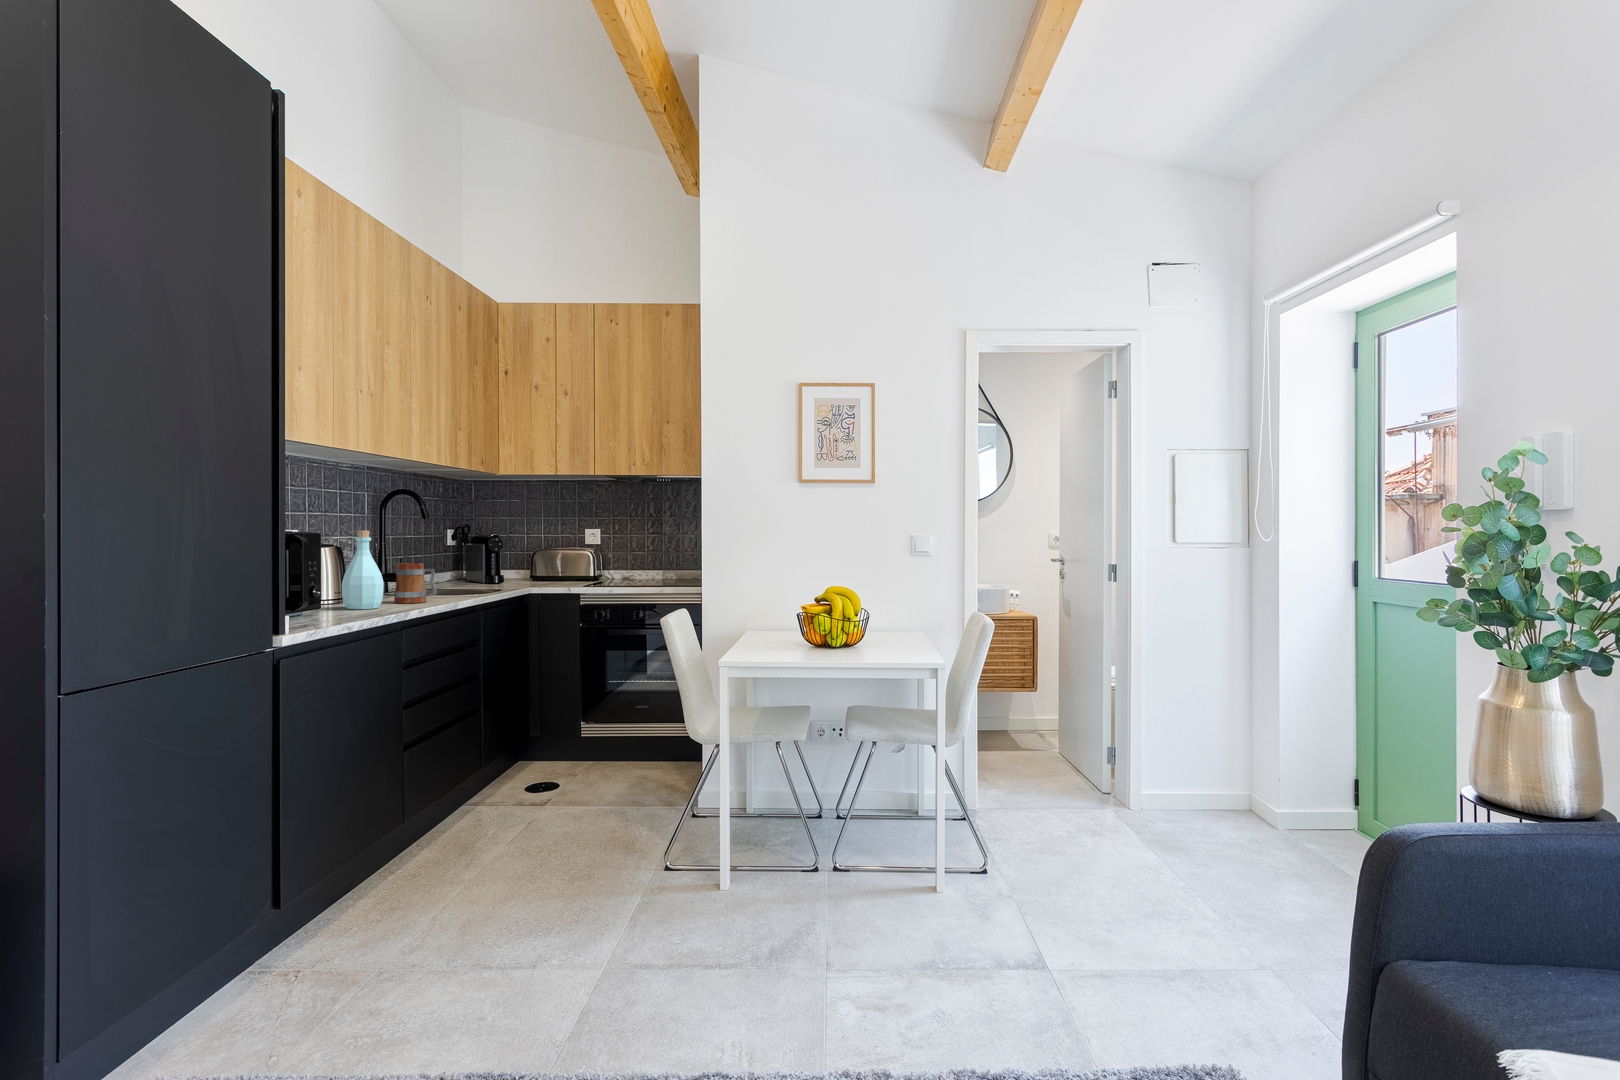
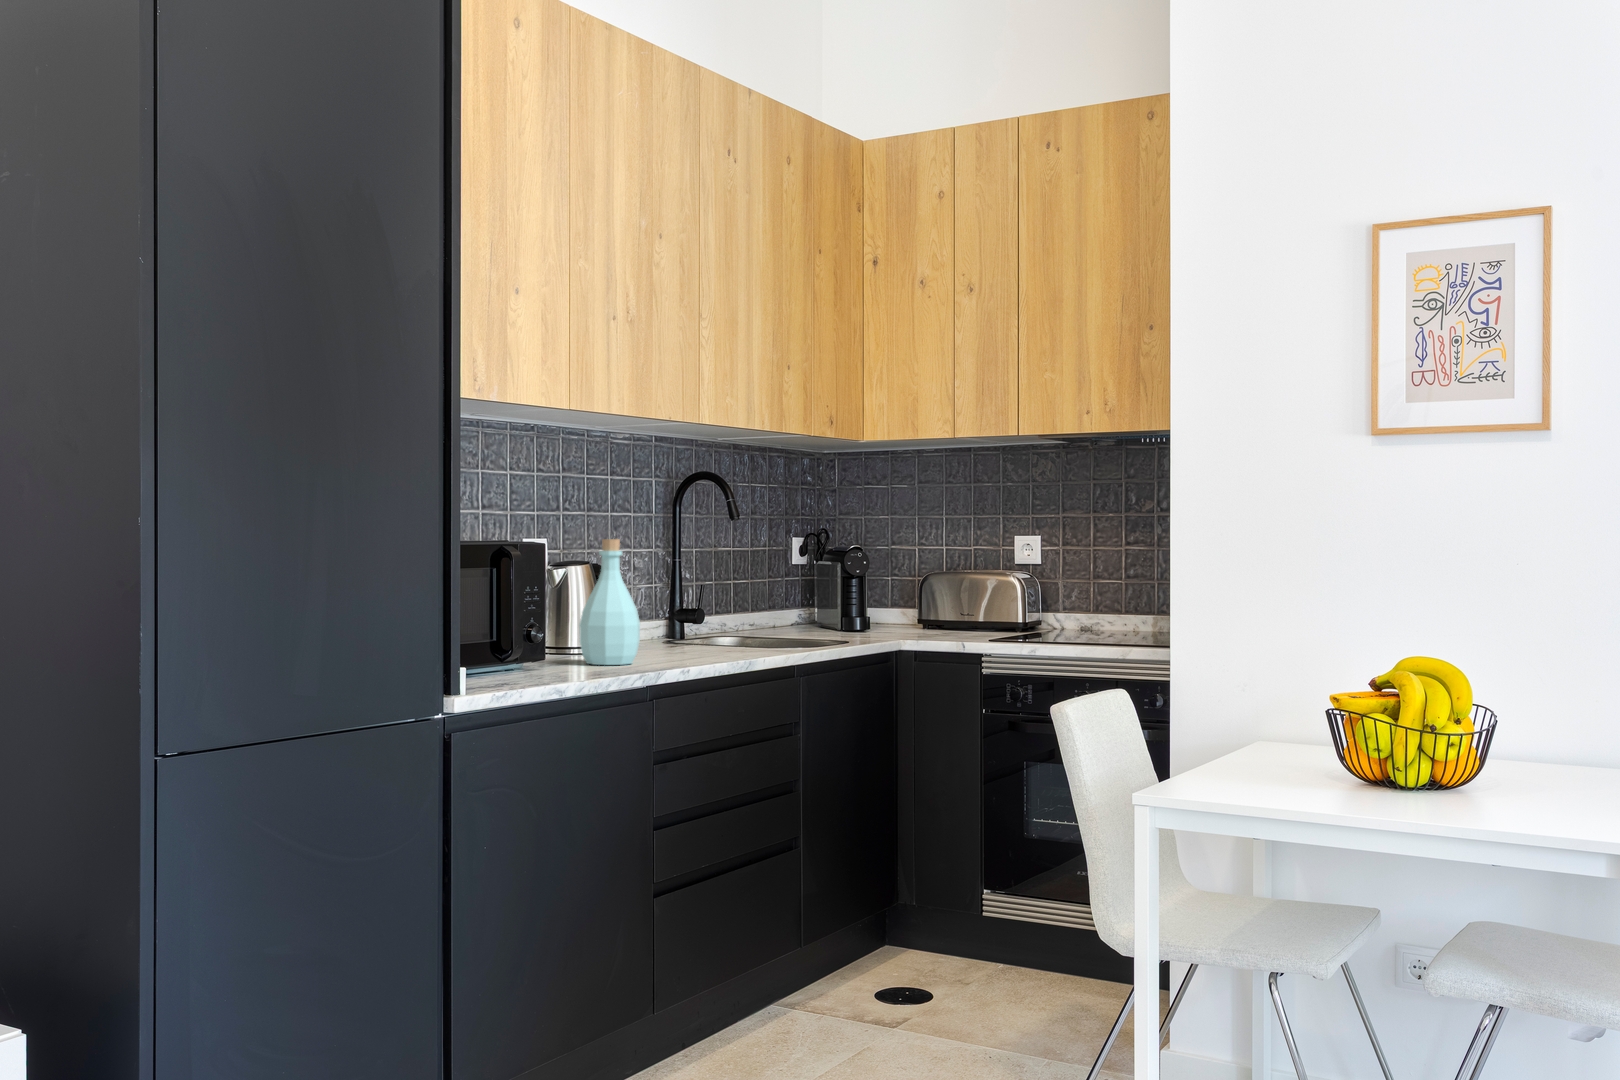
mug: present [394,563,436,603] -> none [662,593,725,659]

